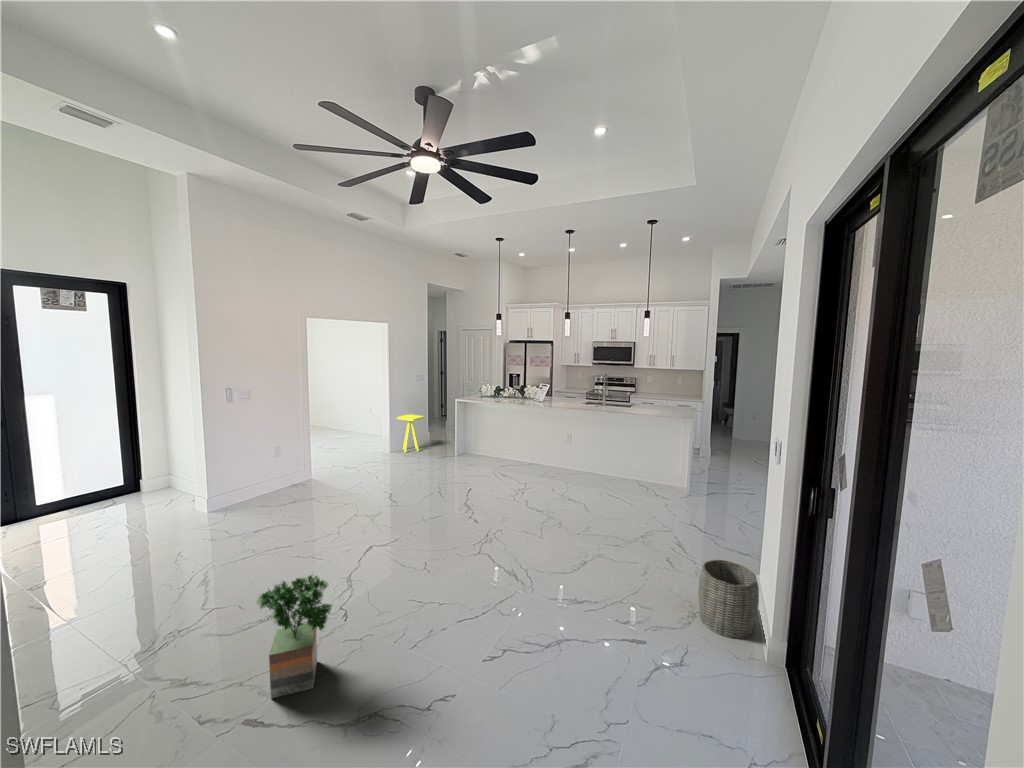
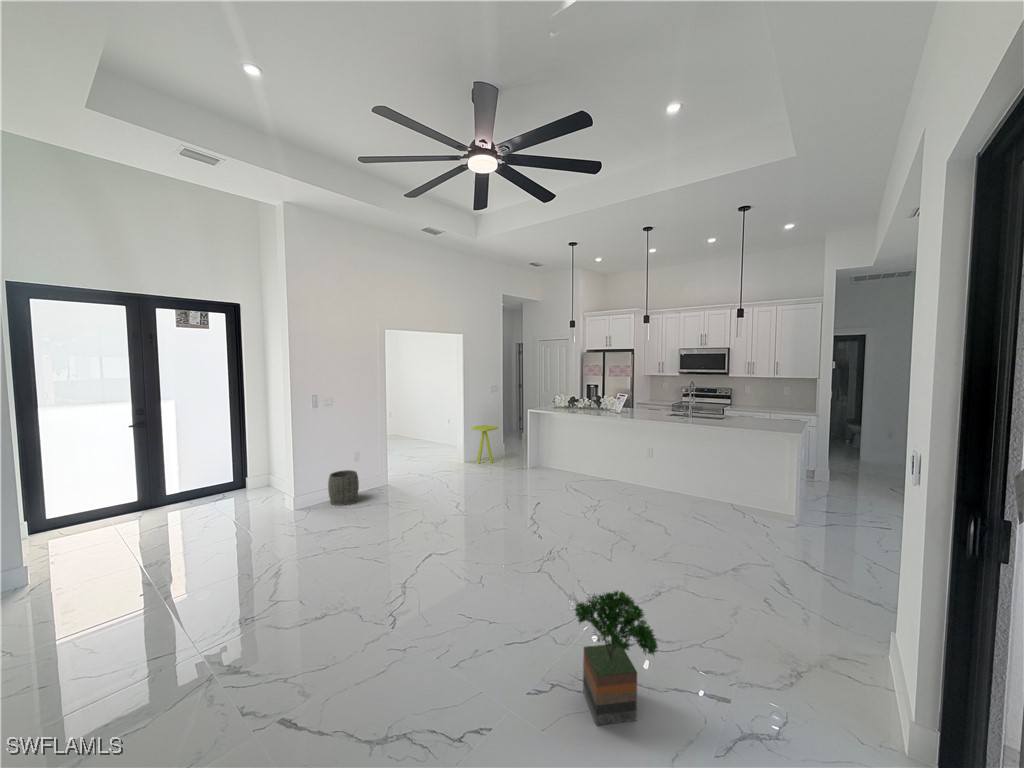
woven basket: present [698,560,759,639] -> present [328,470,359,506]
potted tree: present [257,575,332,698] -> present [575,591,658,725]

